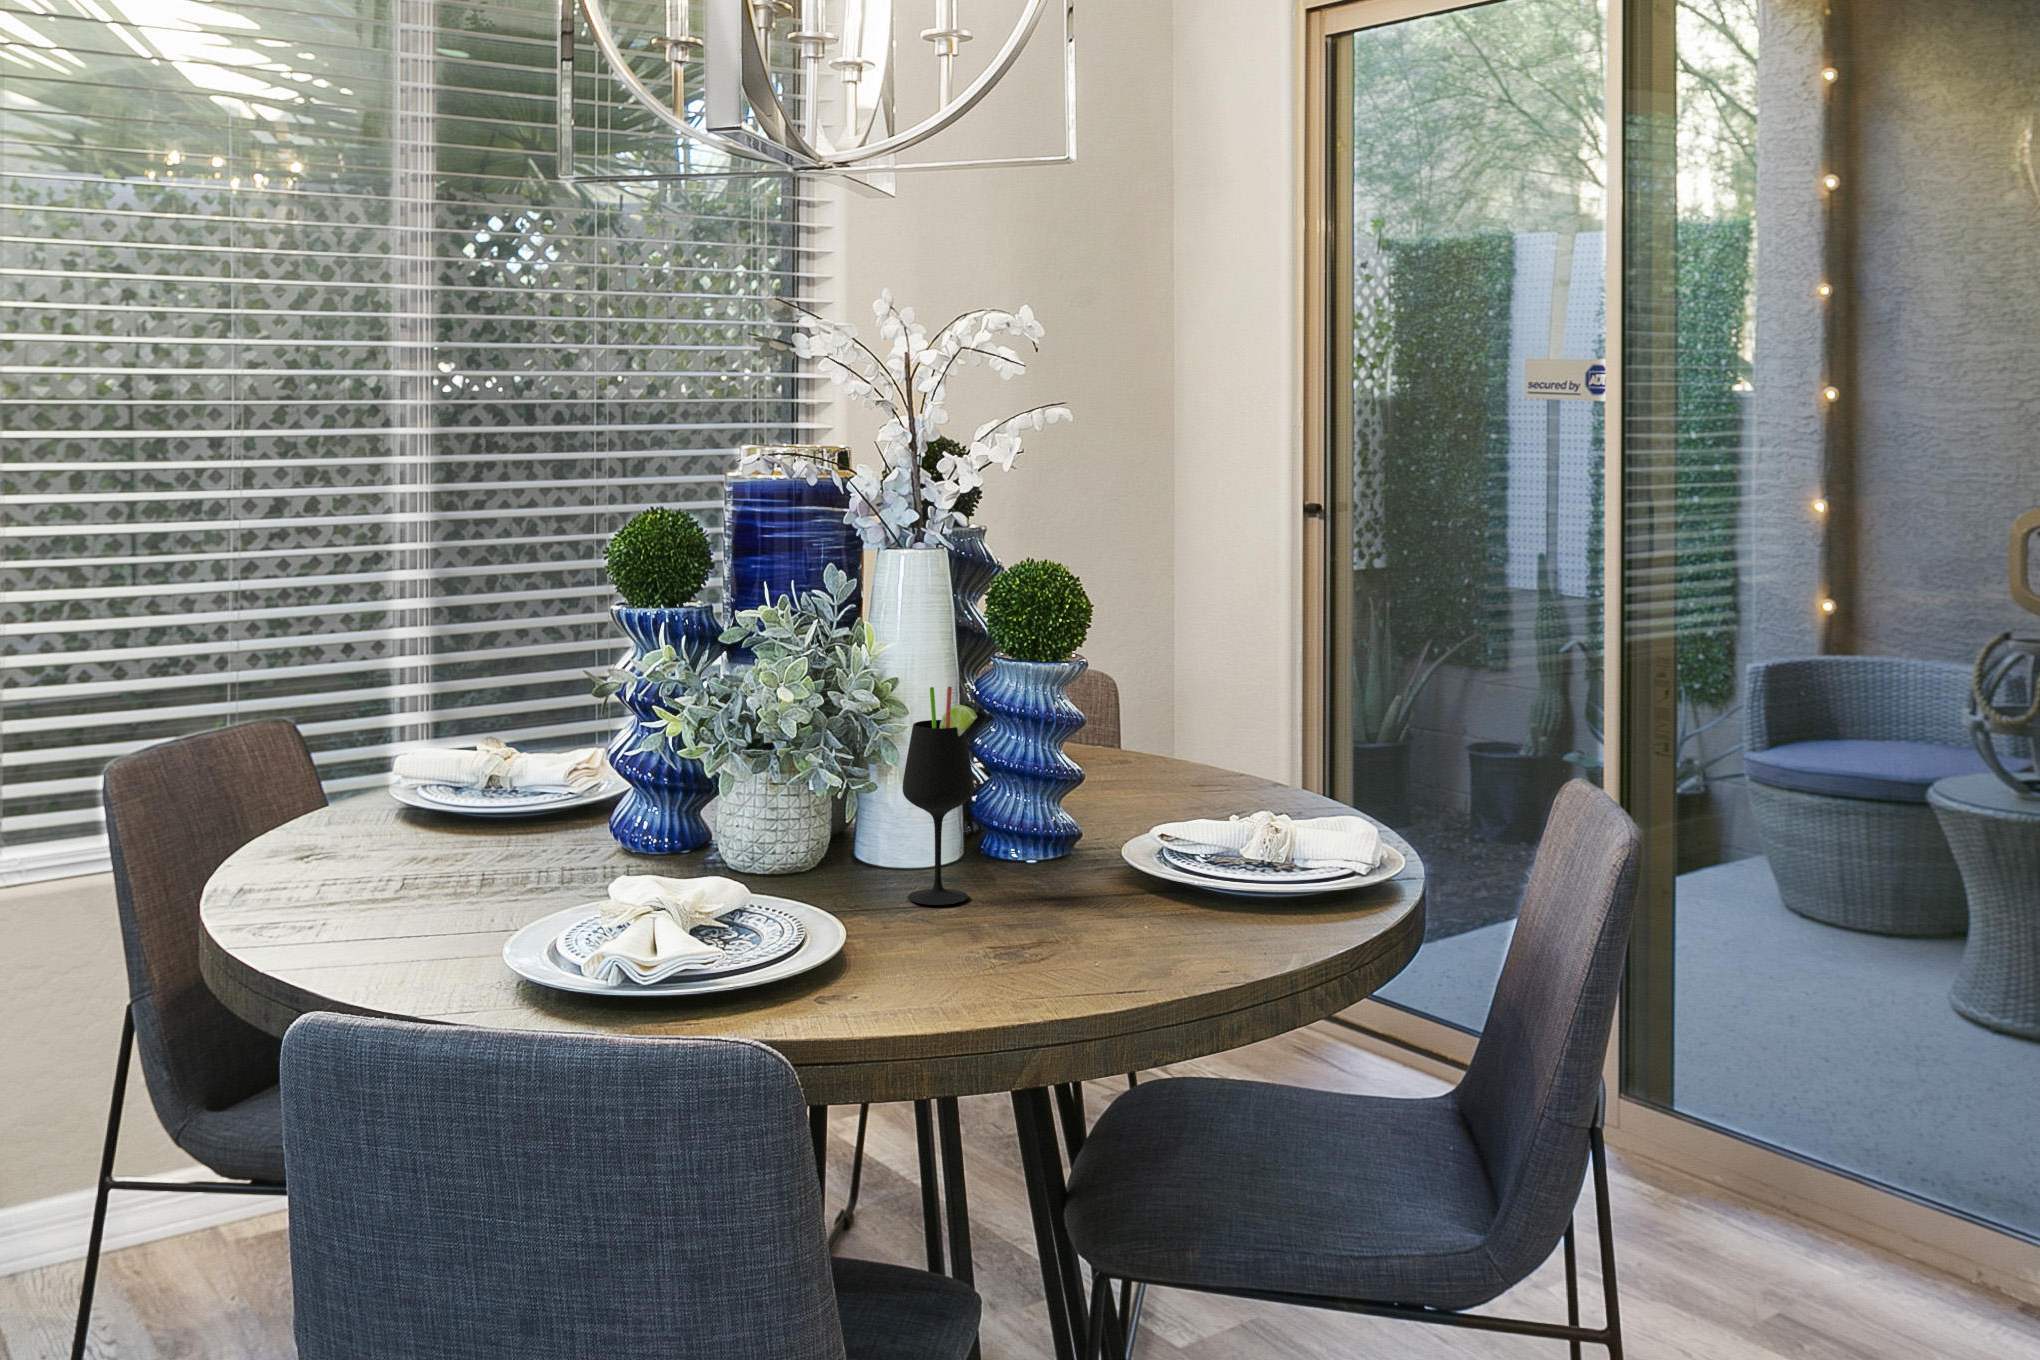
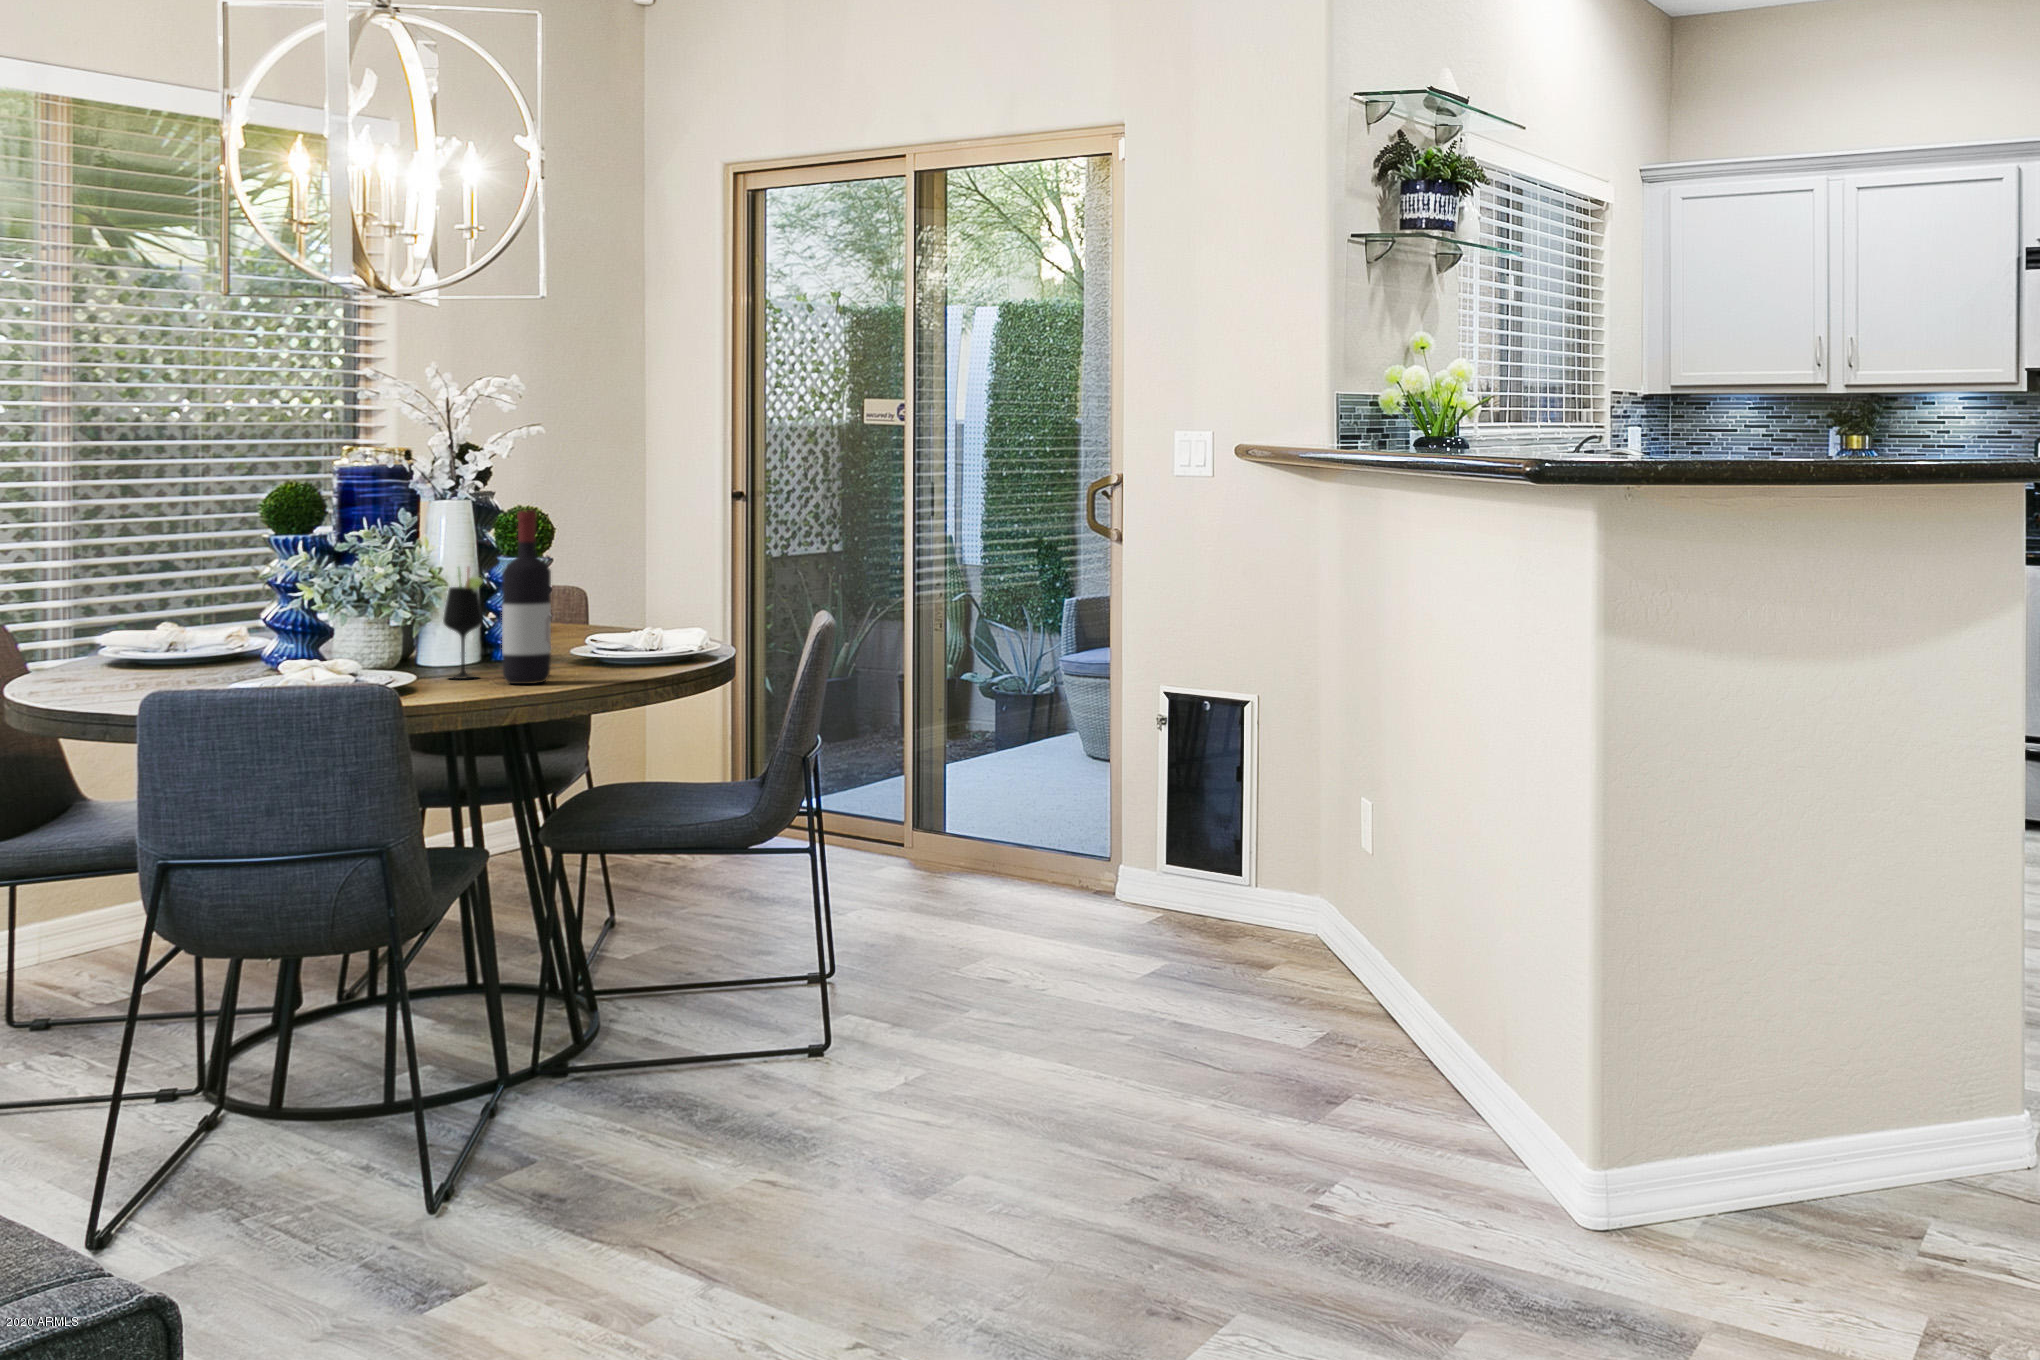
wine bottle: none [1017,585,1109,944] -> present [502,511,551,684]

